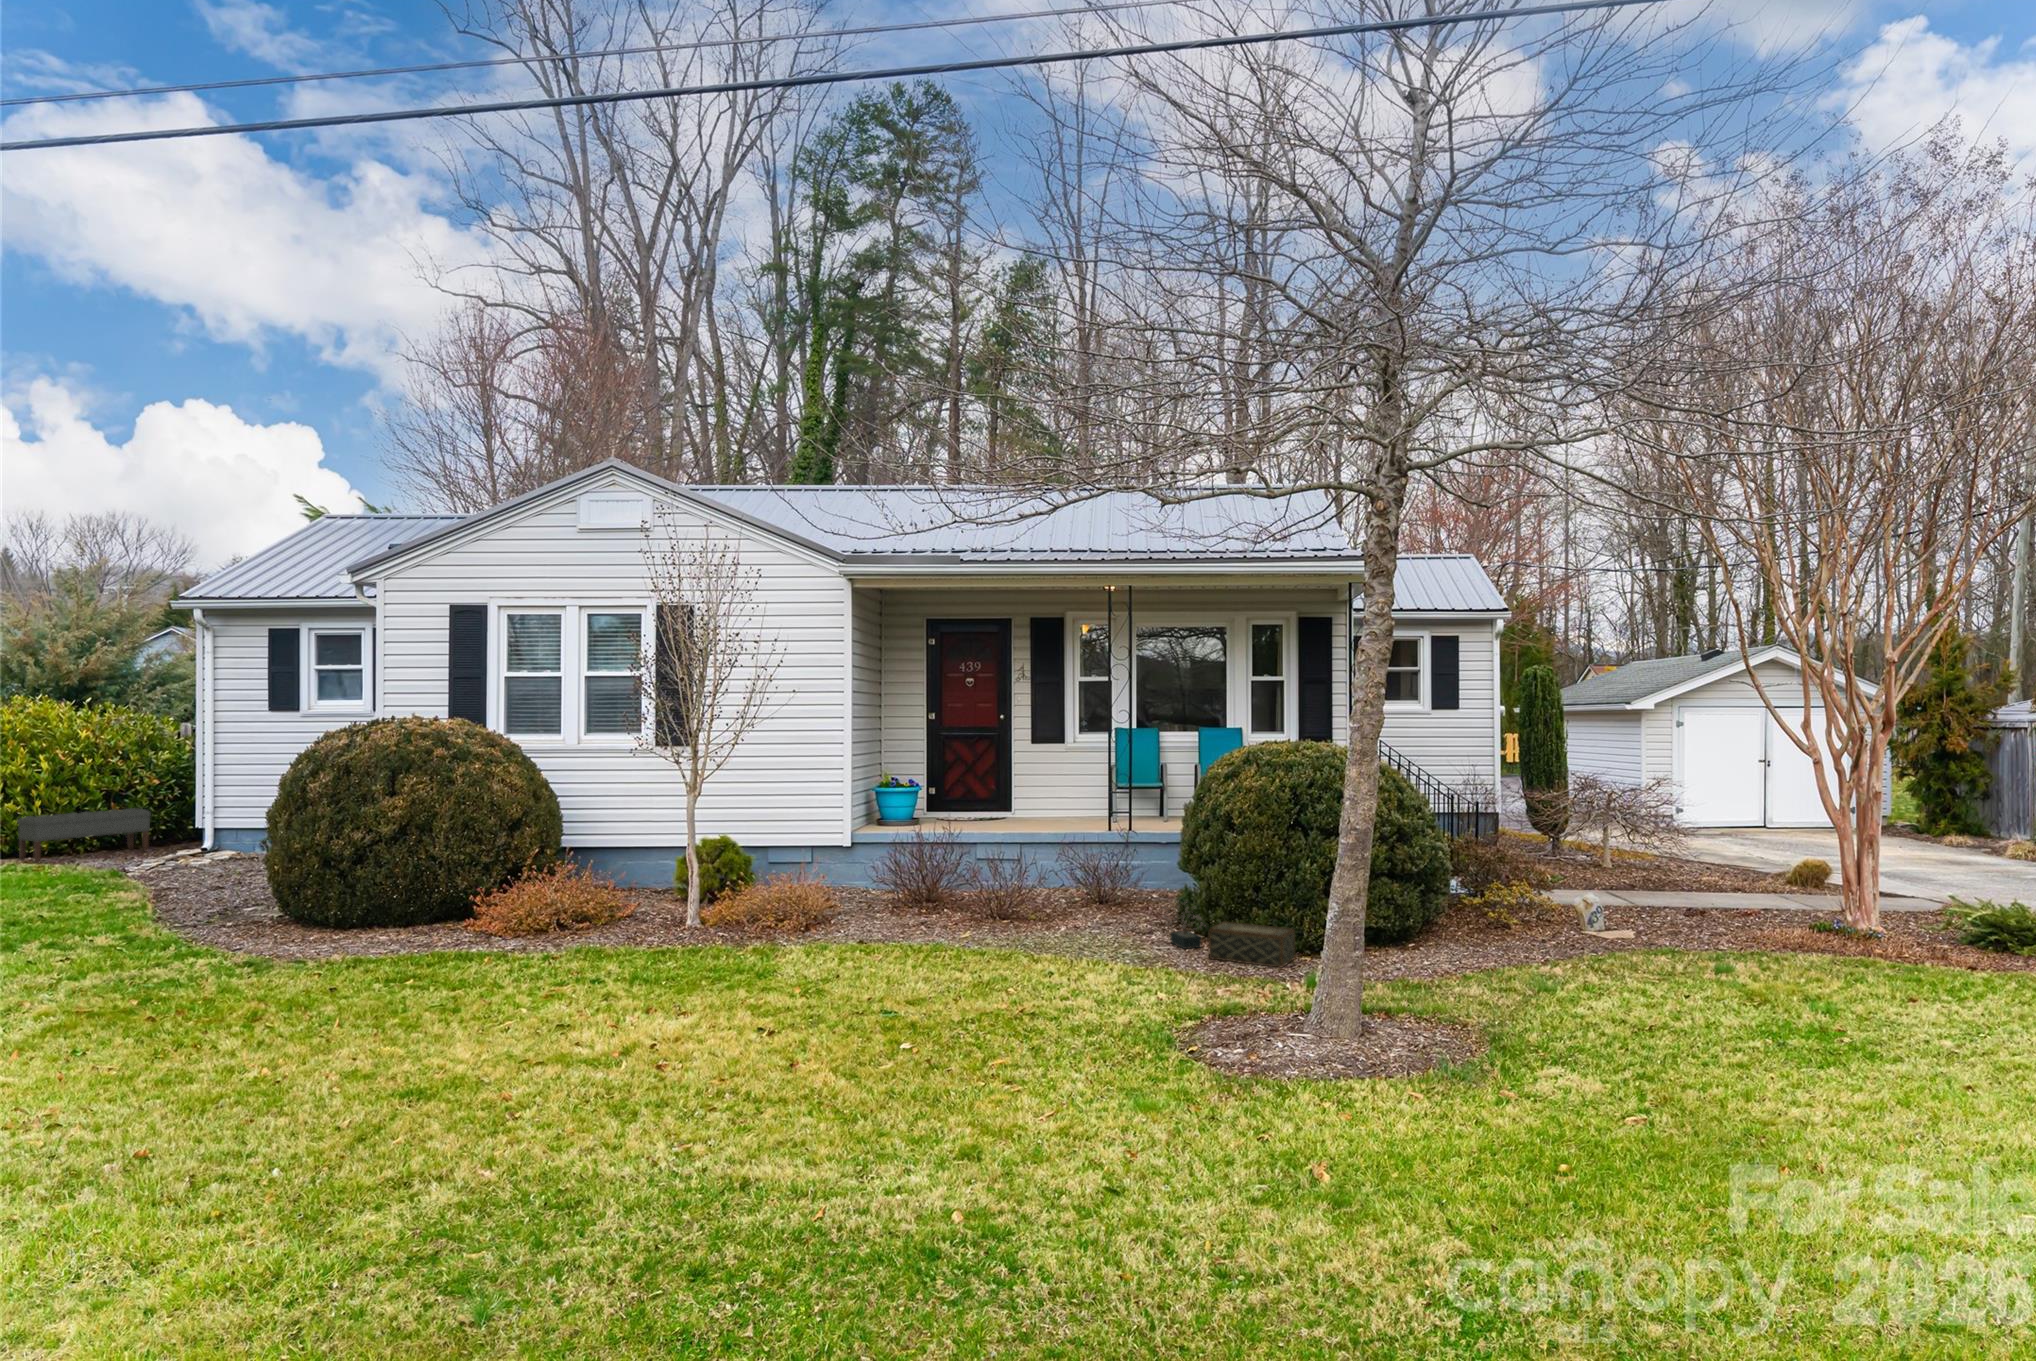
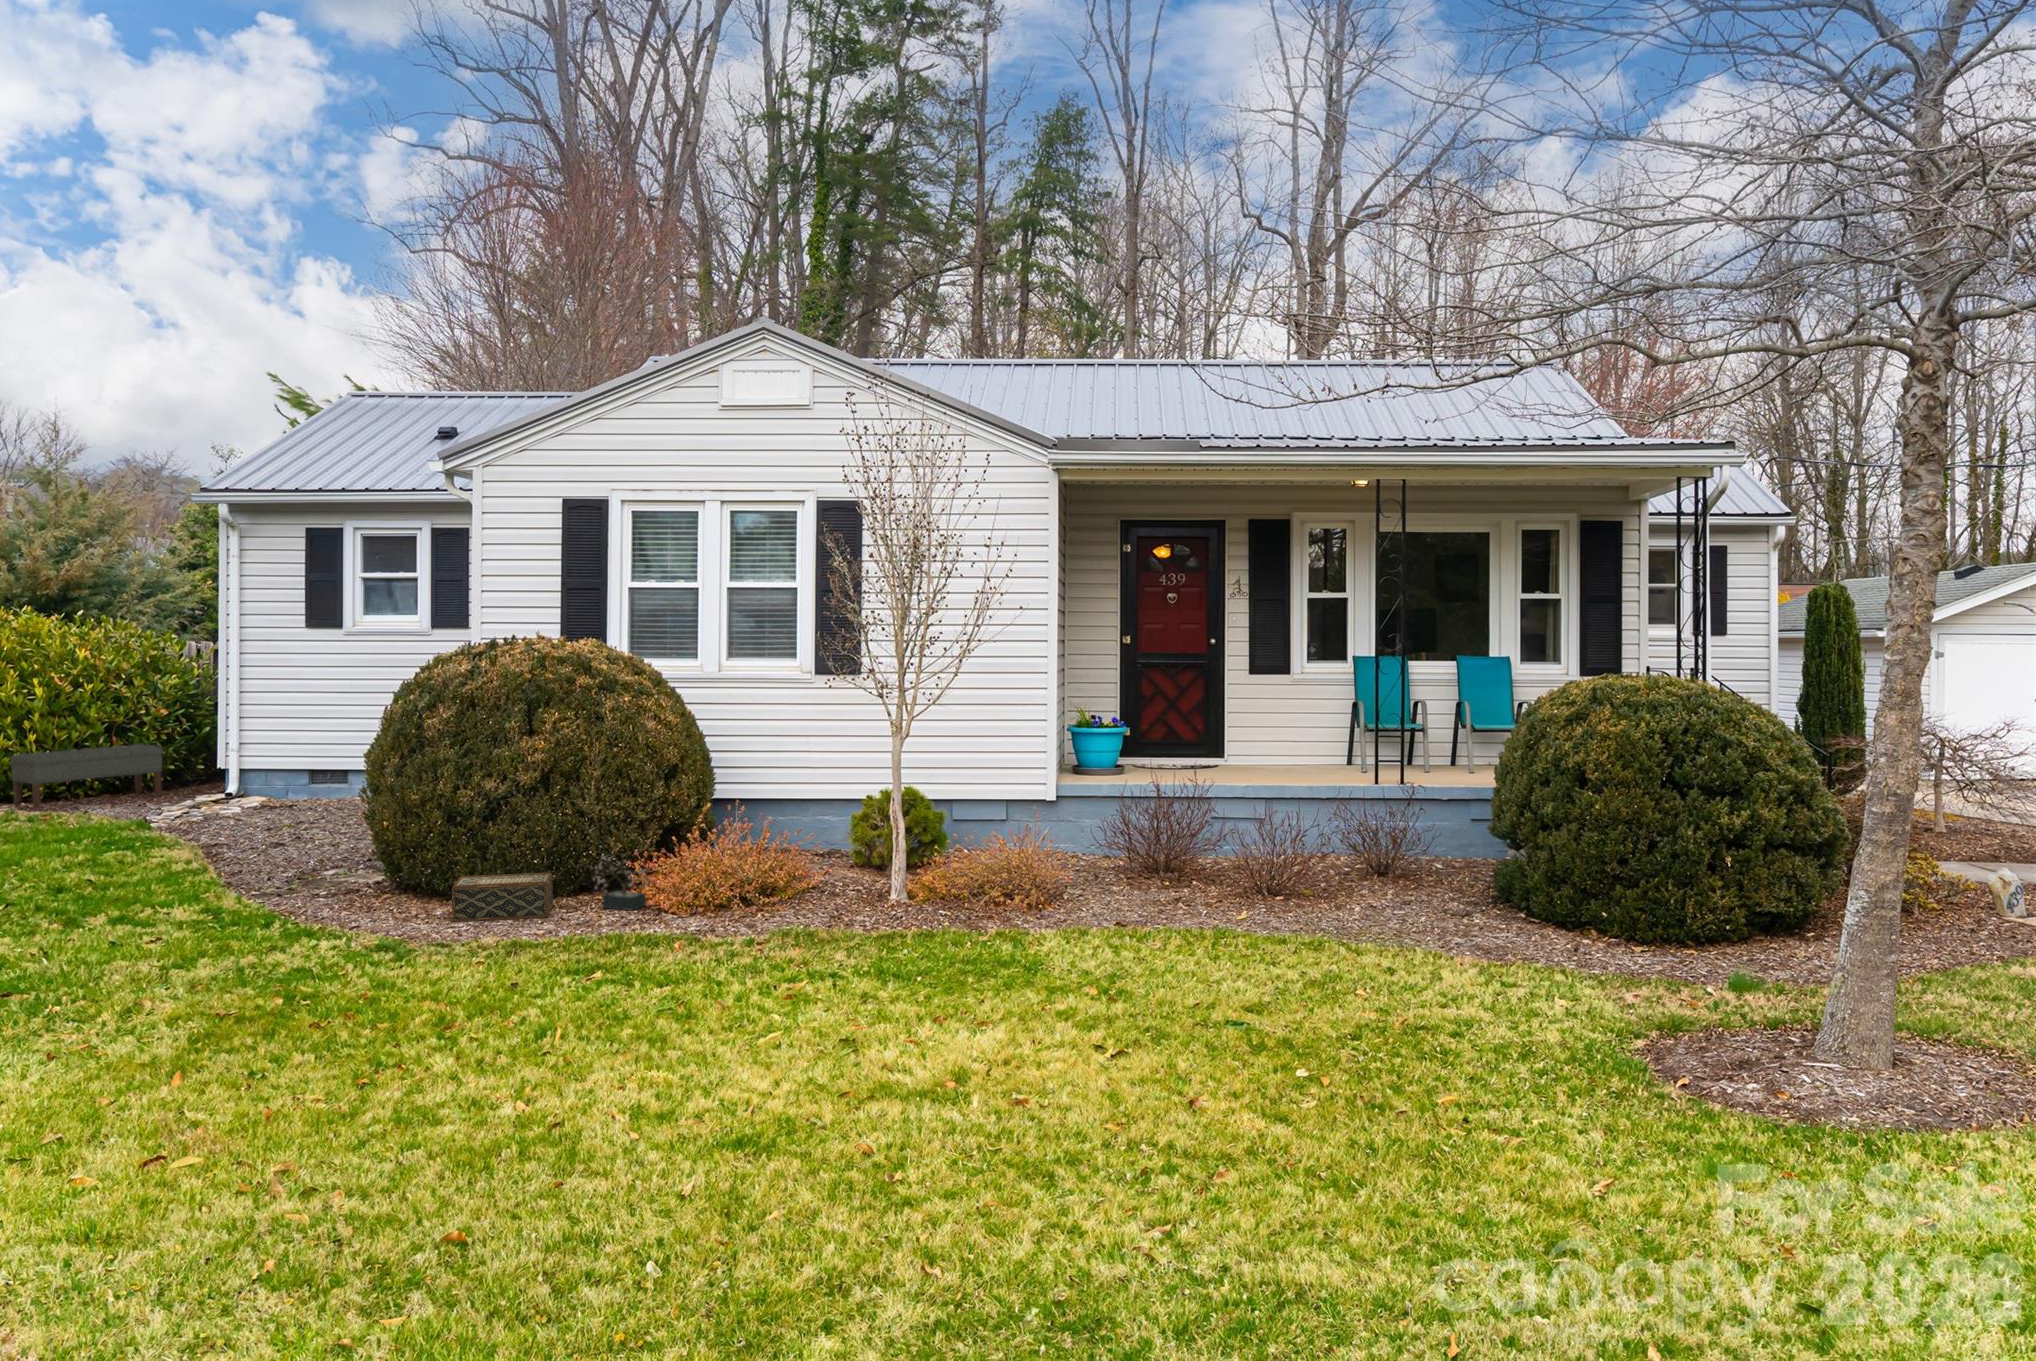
decorative plant: present [1164,900,1205,949] -> present [594,857,651,911]
woven basket: present [1209,921,1296,967] -> present [452,873,553,922]

